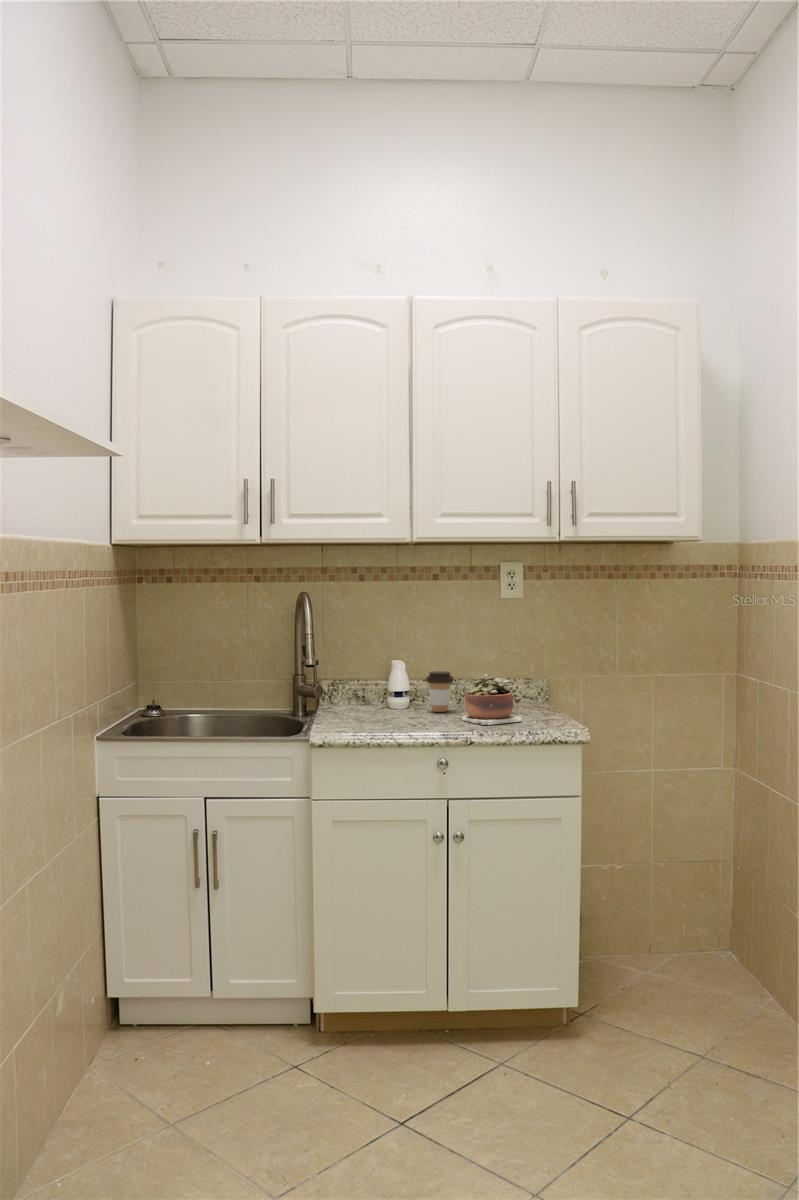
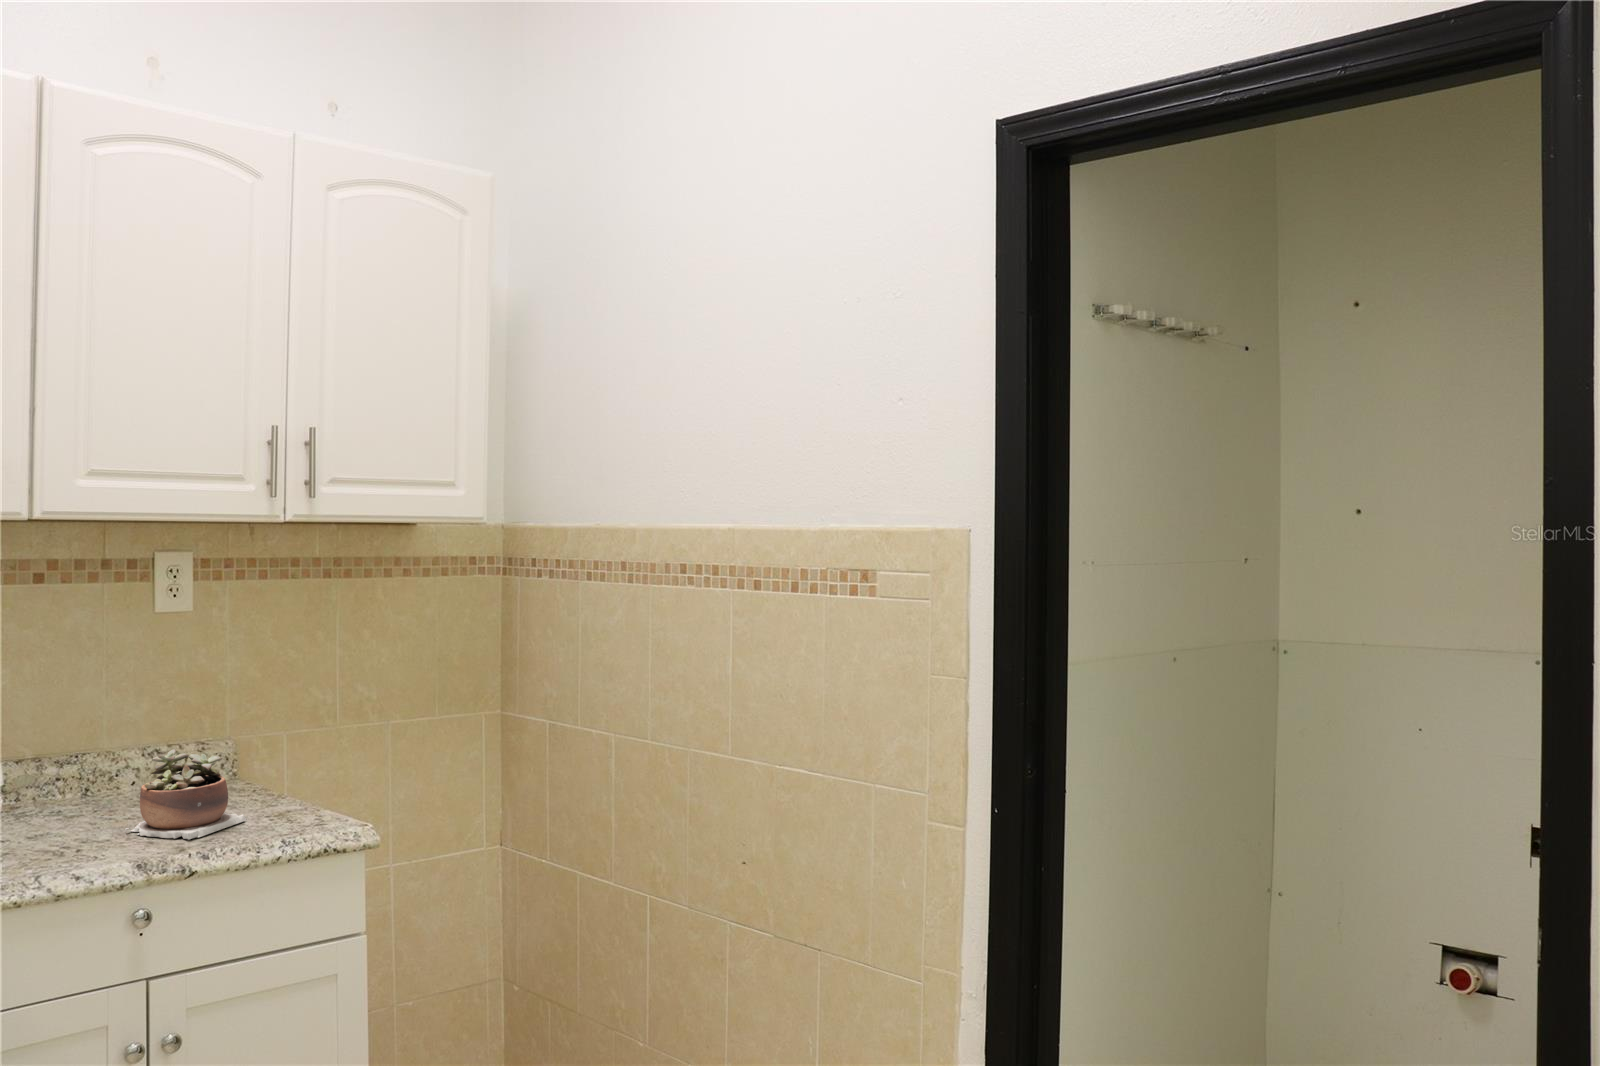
coffee cup: present [426,671,453,712] -> none [41,751,95,826]

